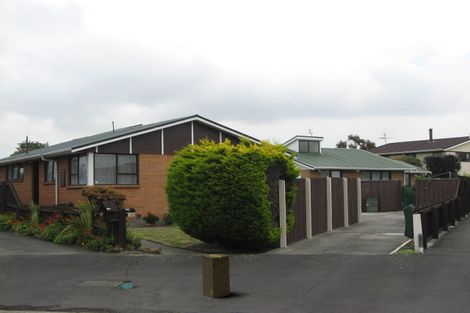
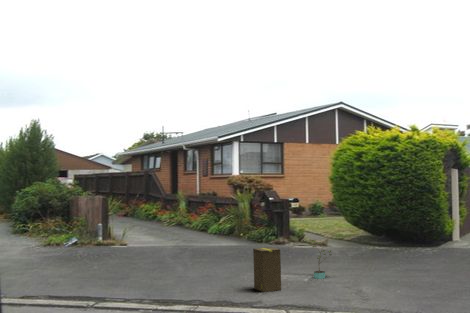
cardboard box: present [202,254,230,298] -> present [253,247,281,292]

